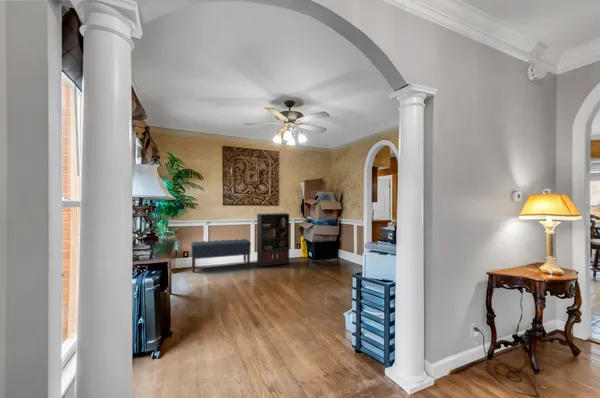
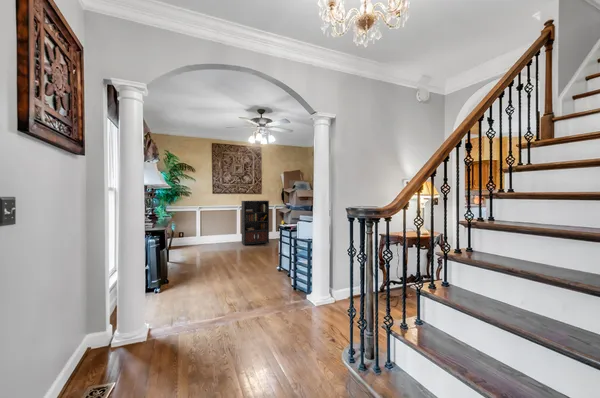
bench: present [191,239,251,272] -> none [186,222,236,248]

